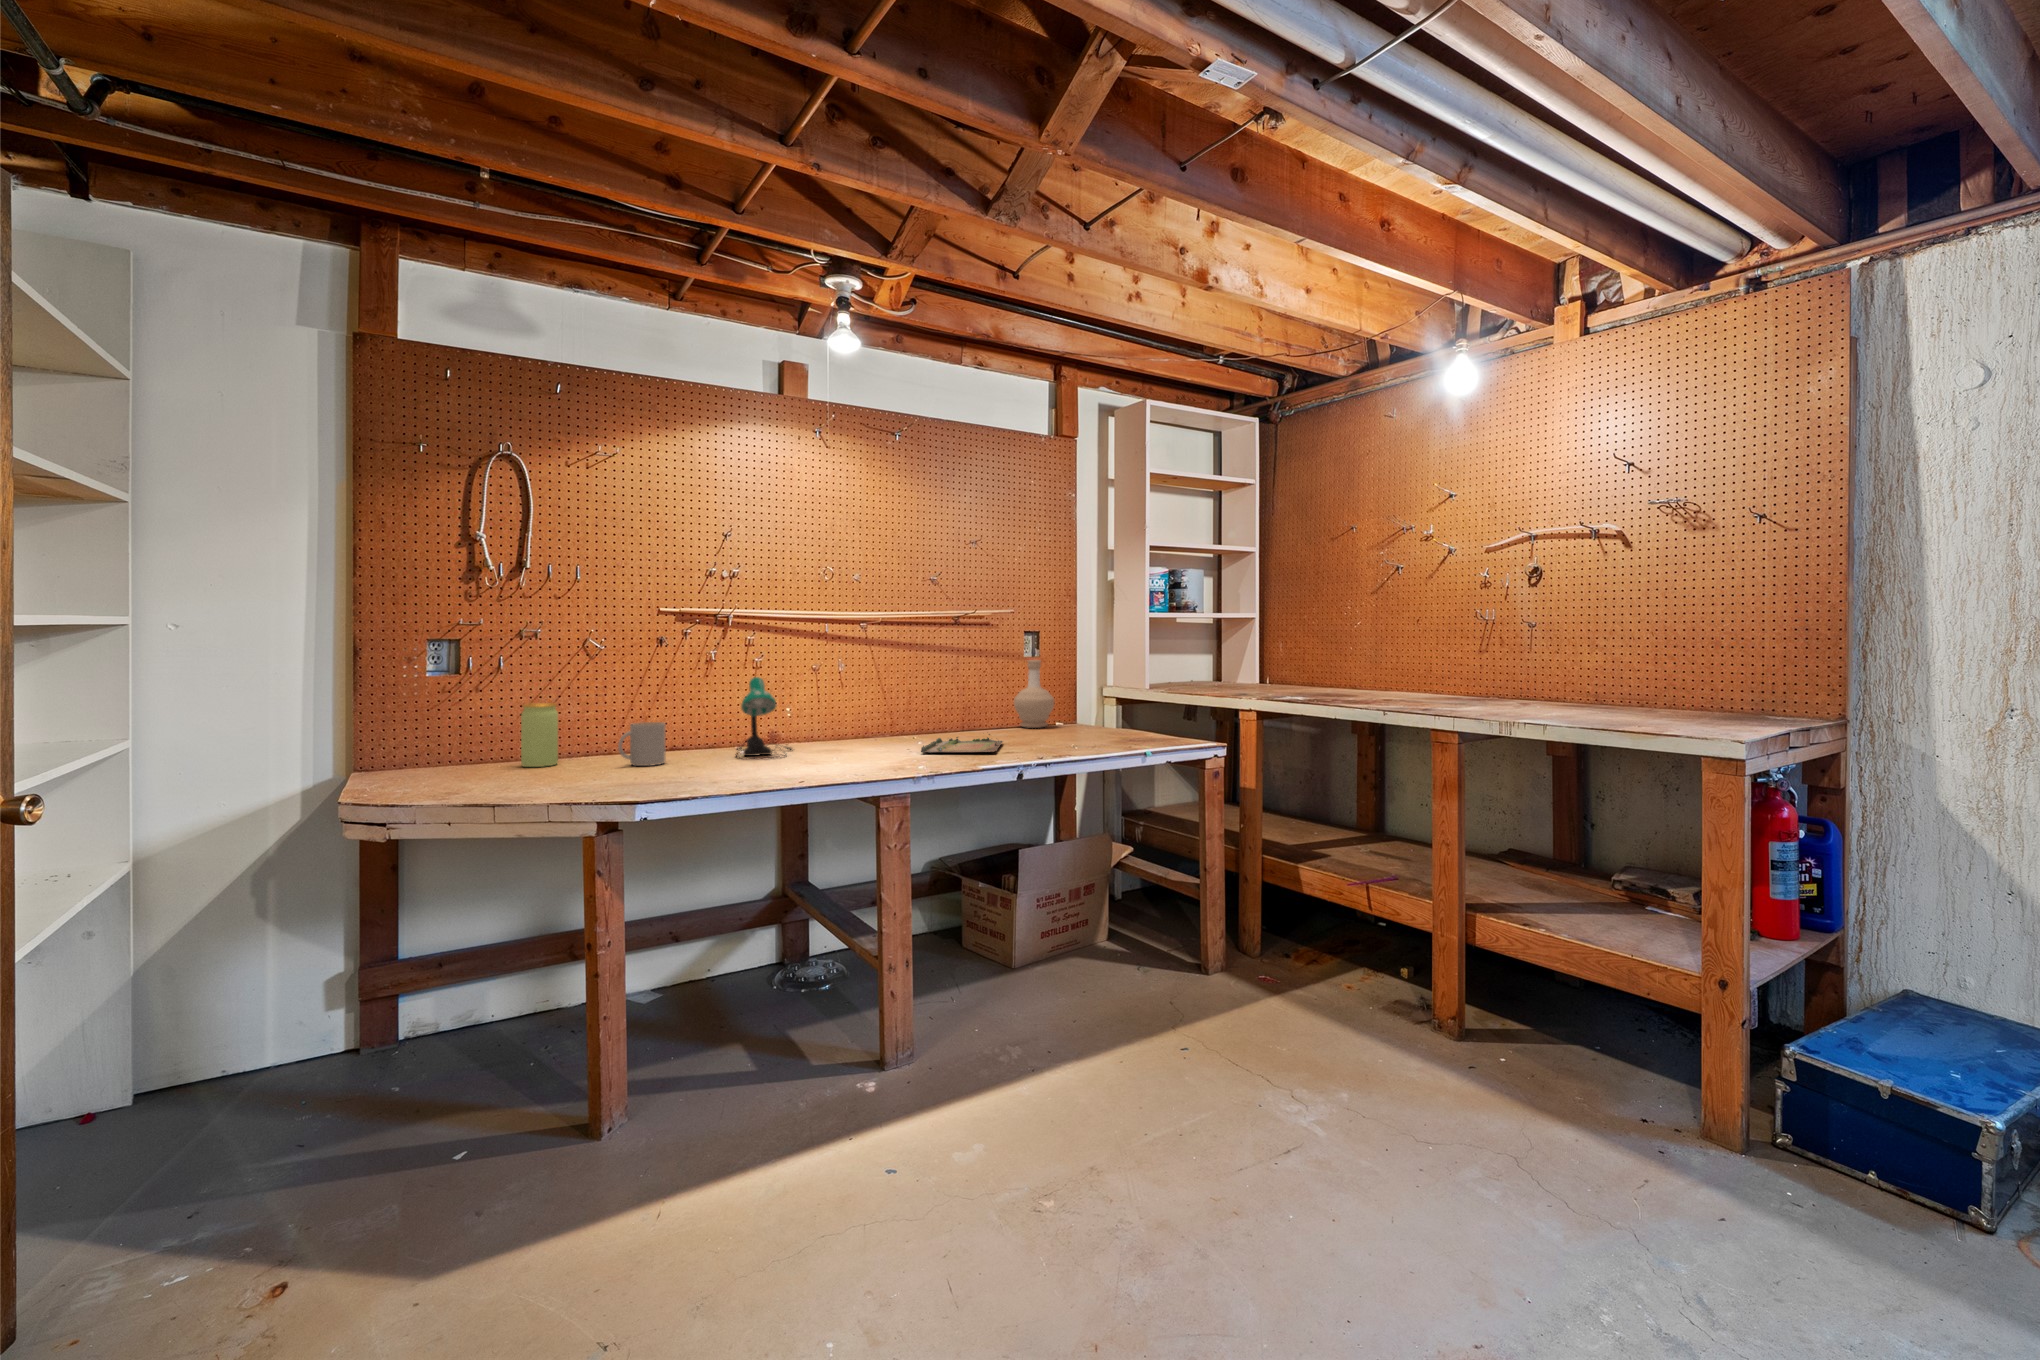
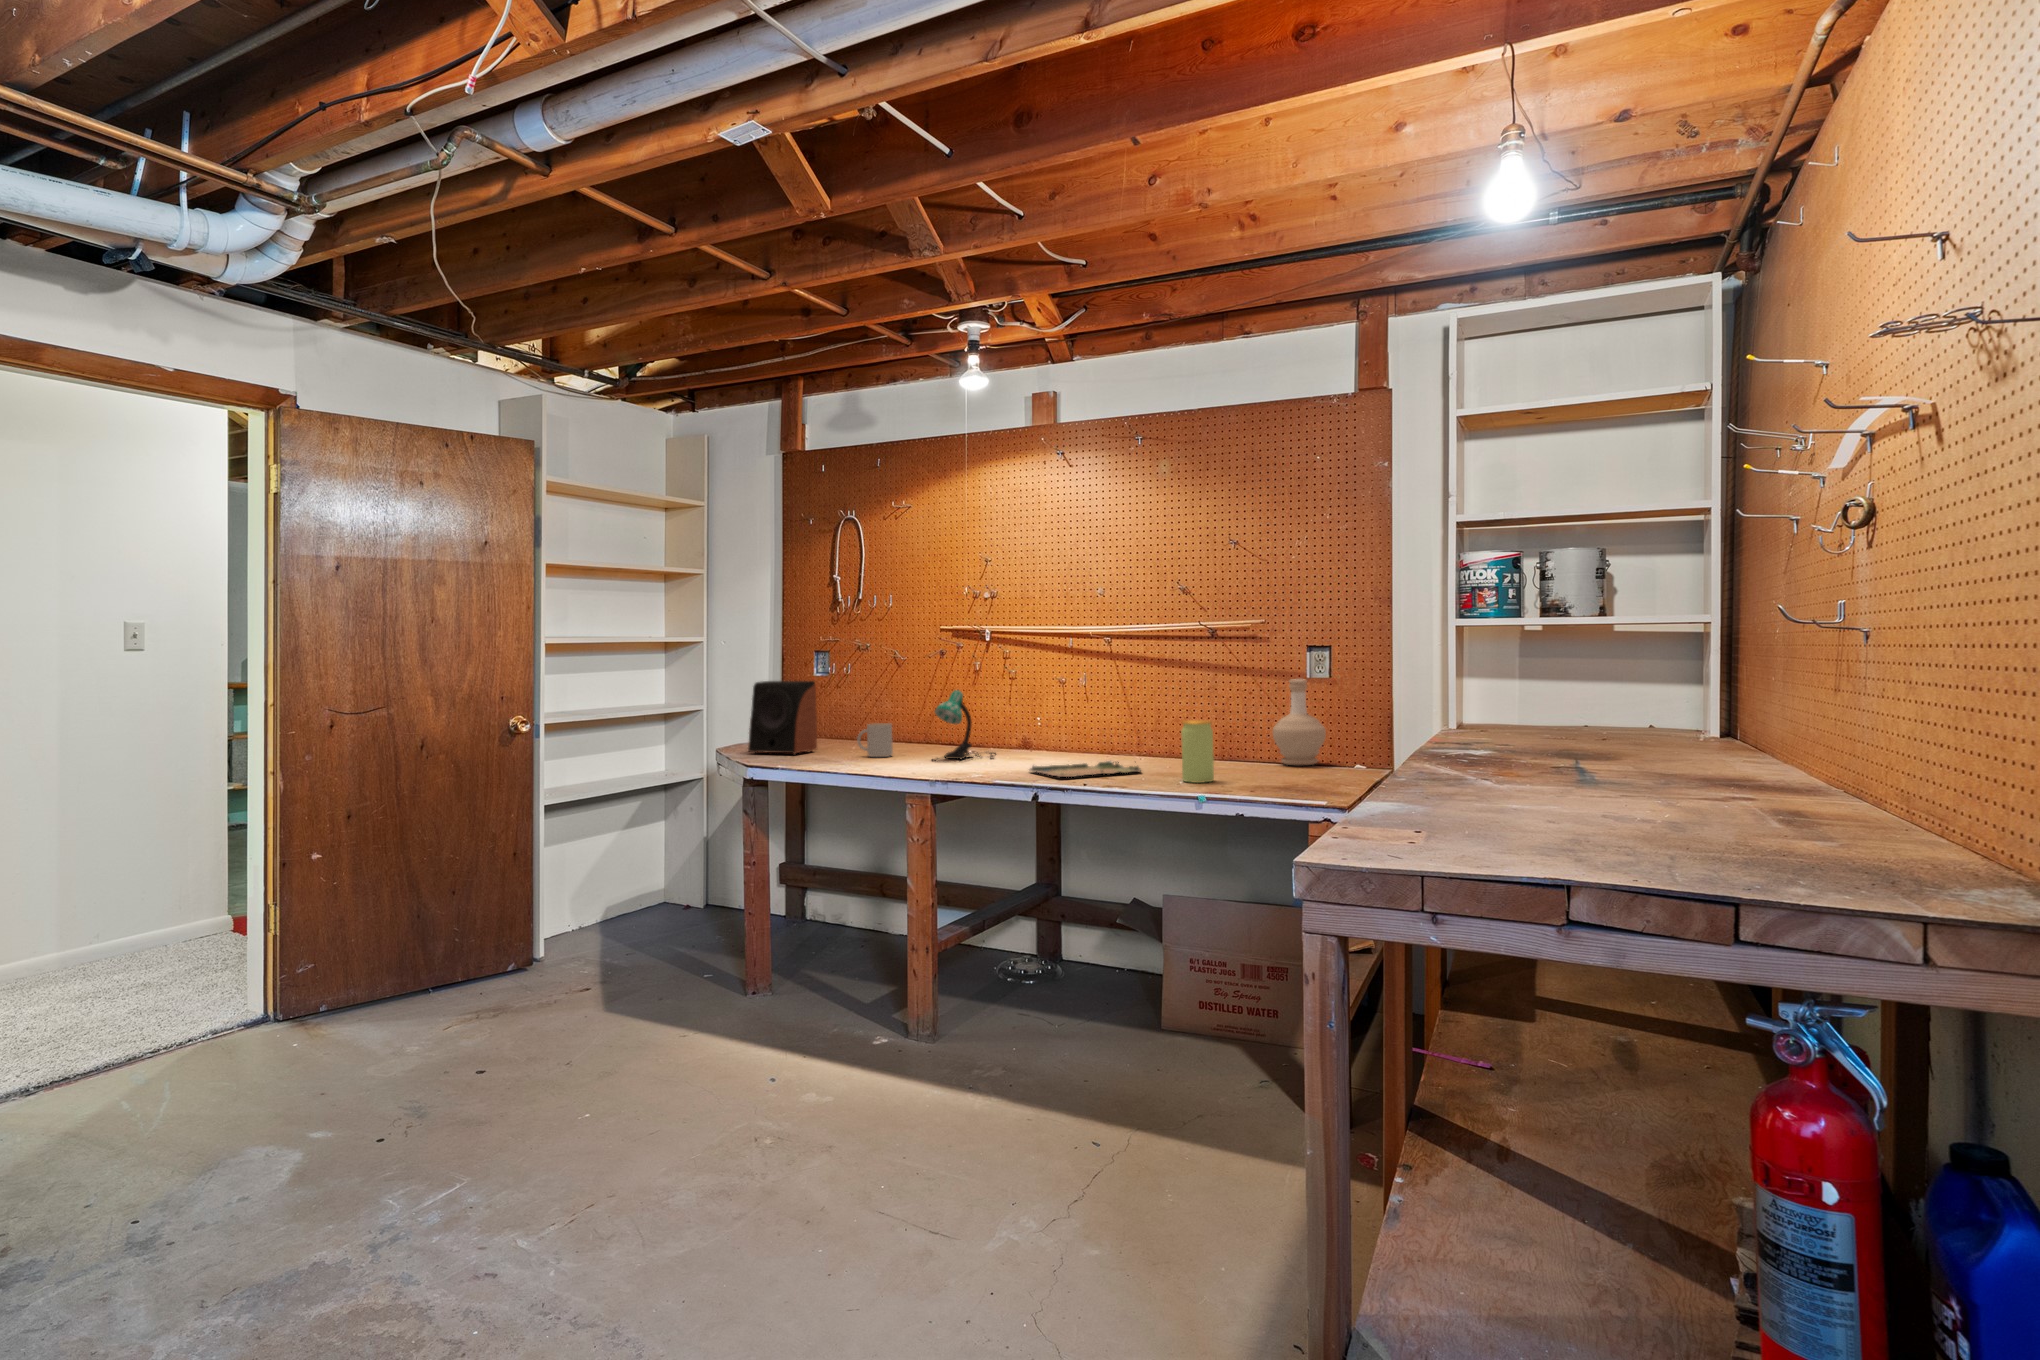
speaker: none [410,672,517,786] -> present [748,681,817,755]
jar: present [521,703,558,767] -> present [1181,720,1214,783]

